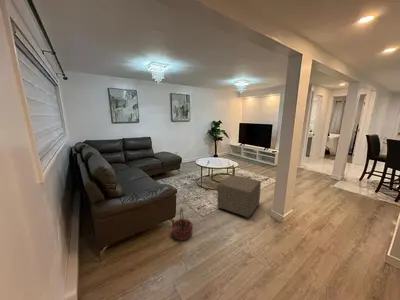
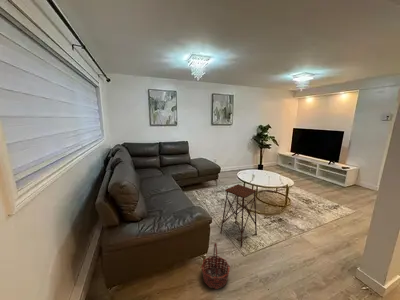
side table: none [184,167,212,213] -> present [220,184,257,247]
ottoman: present [217,175,261,218] -> none [264,199,332,269]

